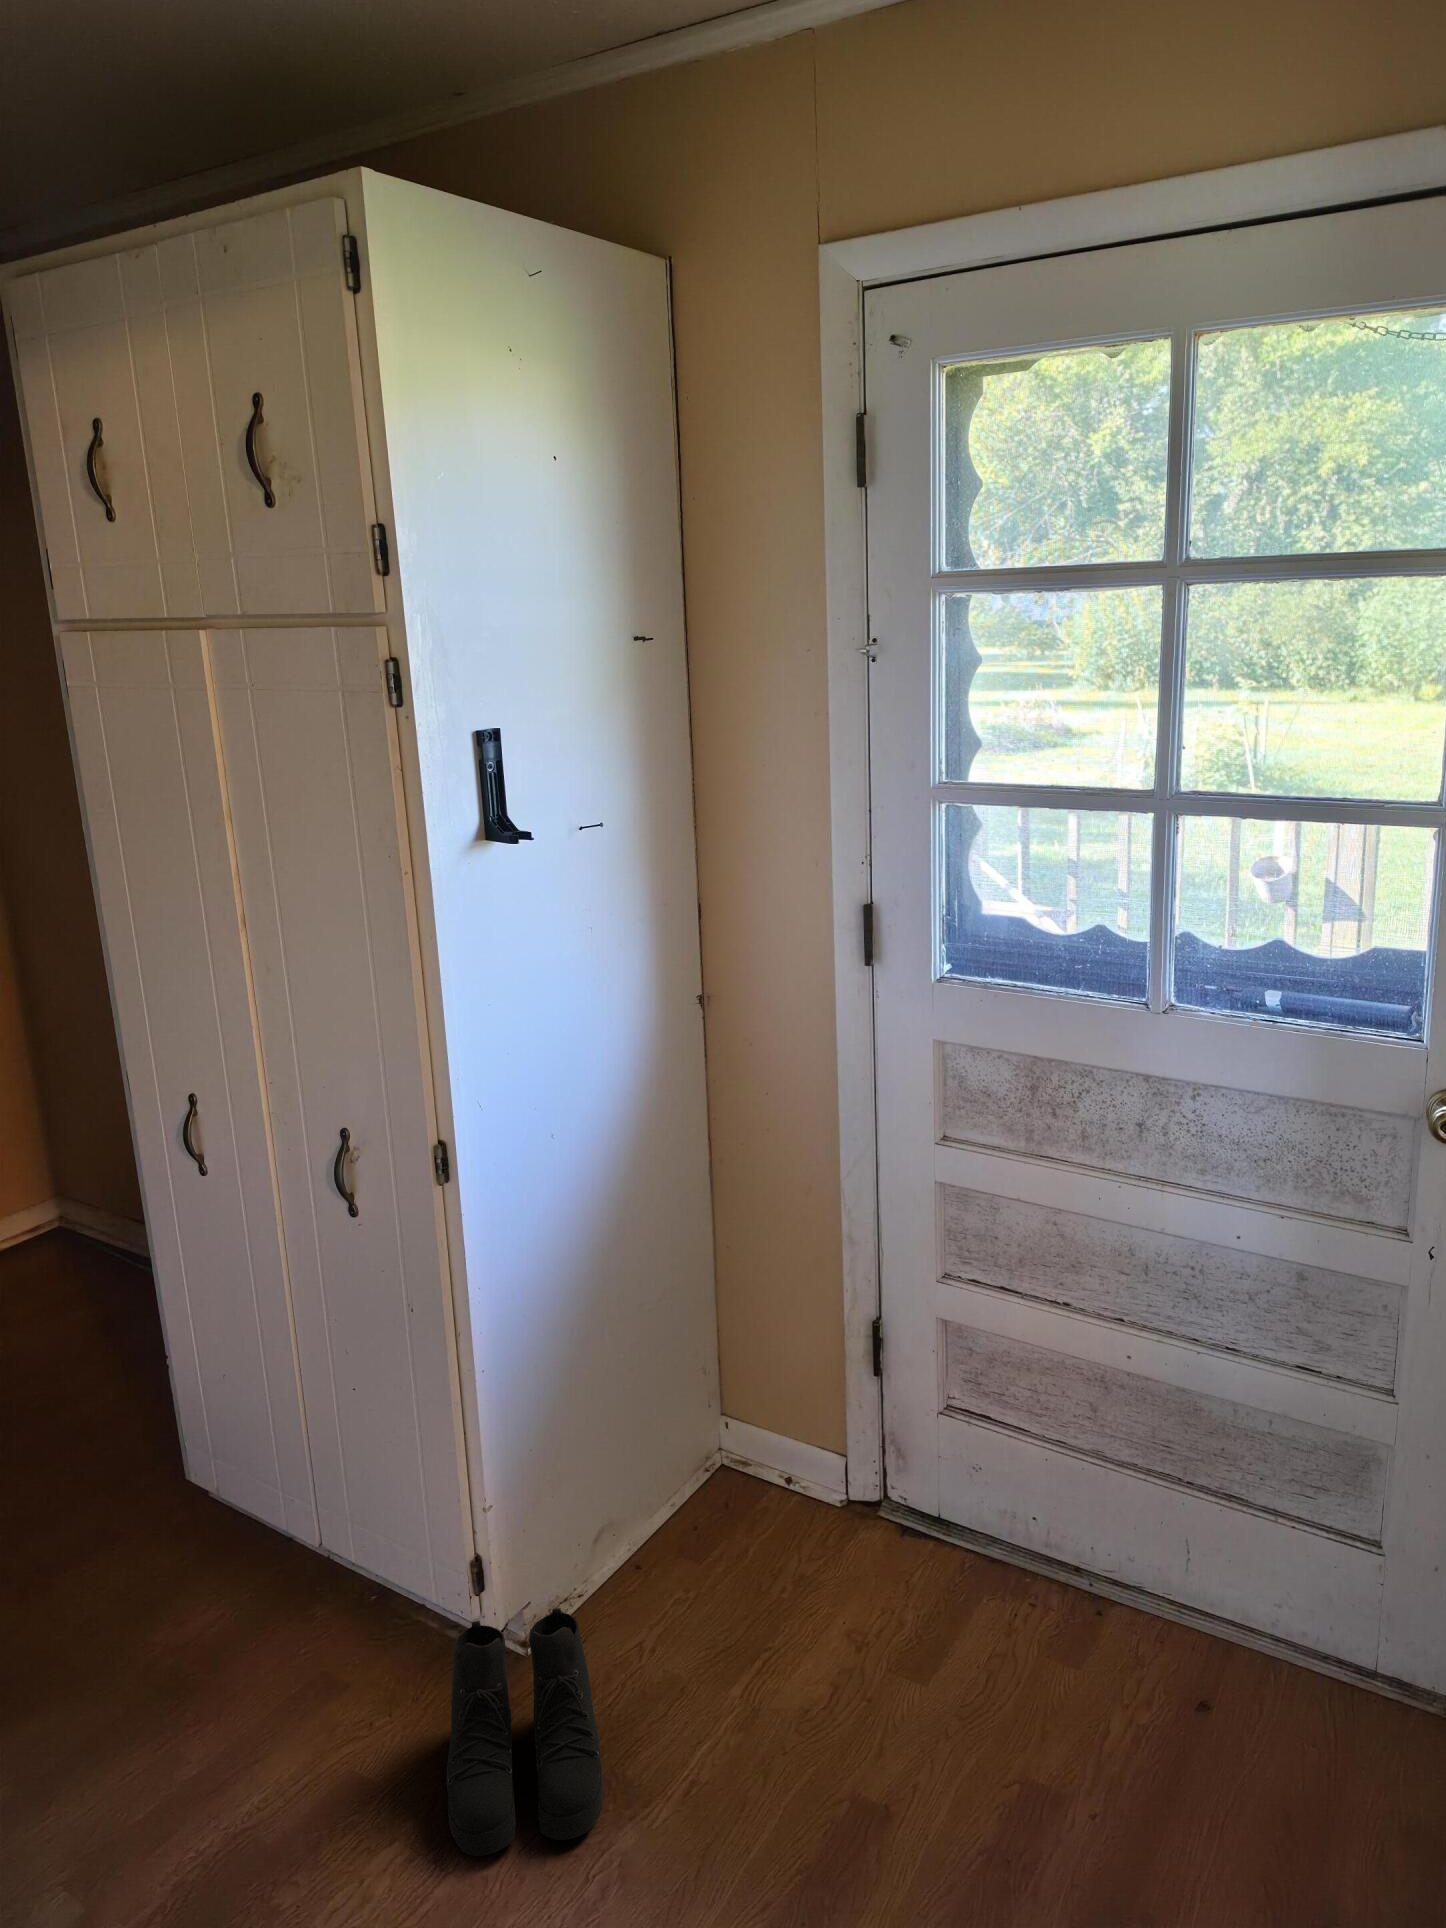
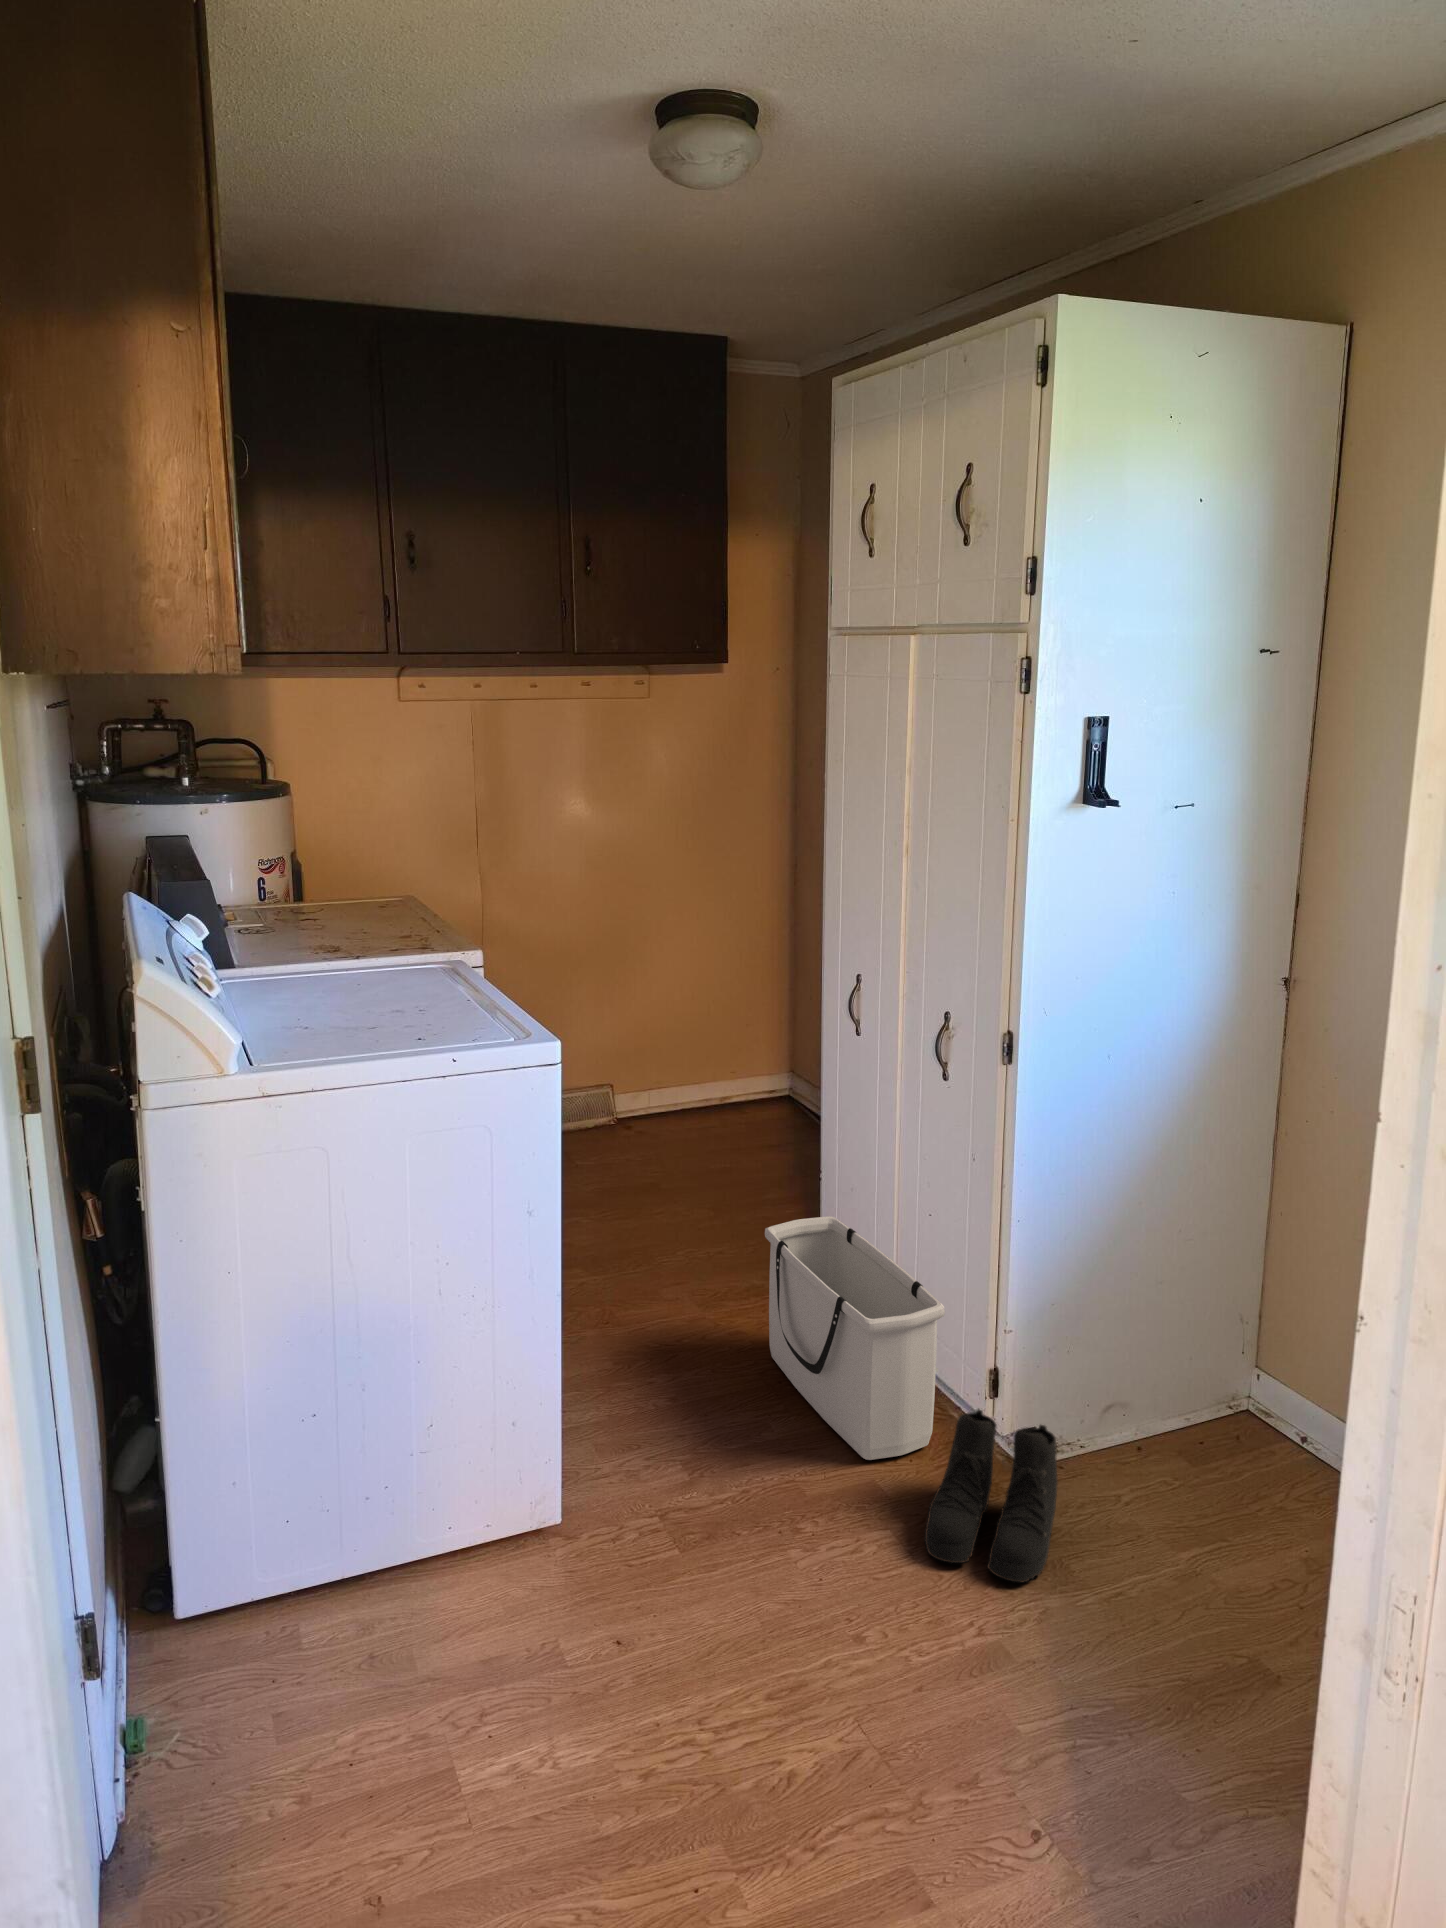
storage bin: none [111,1421,409,1745] -> present [765,1216,945,1460]

